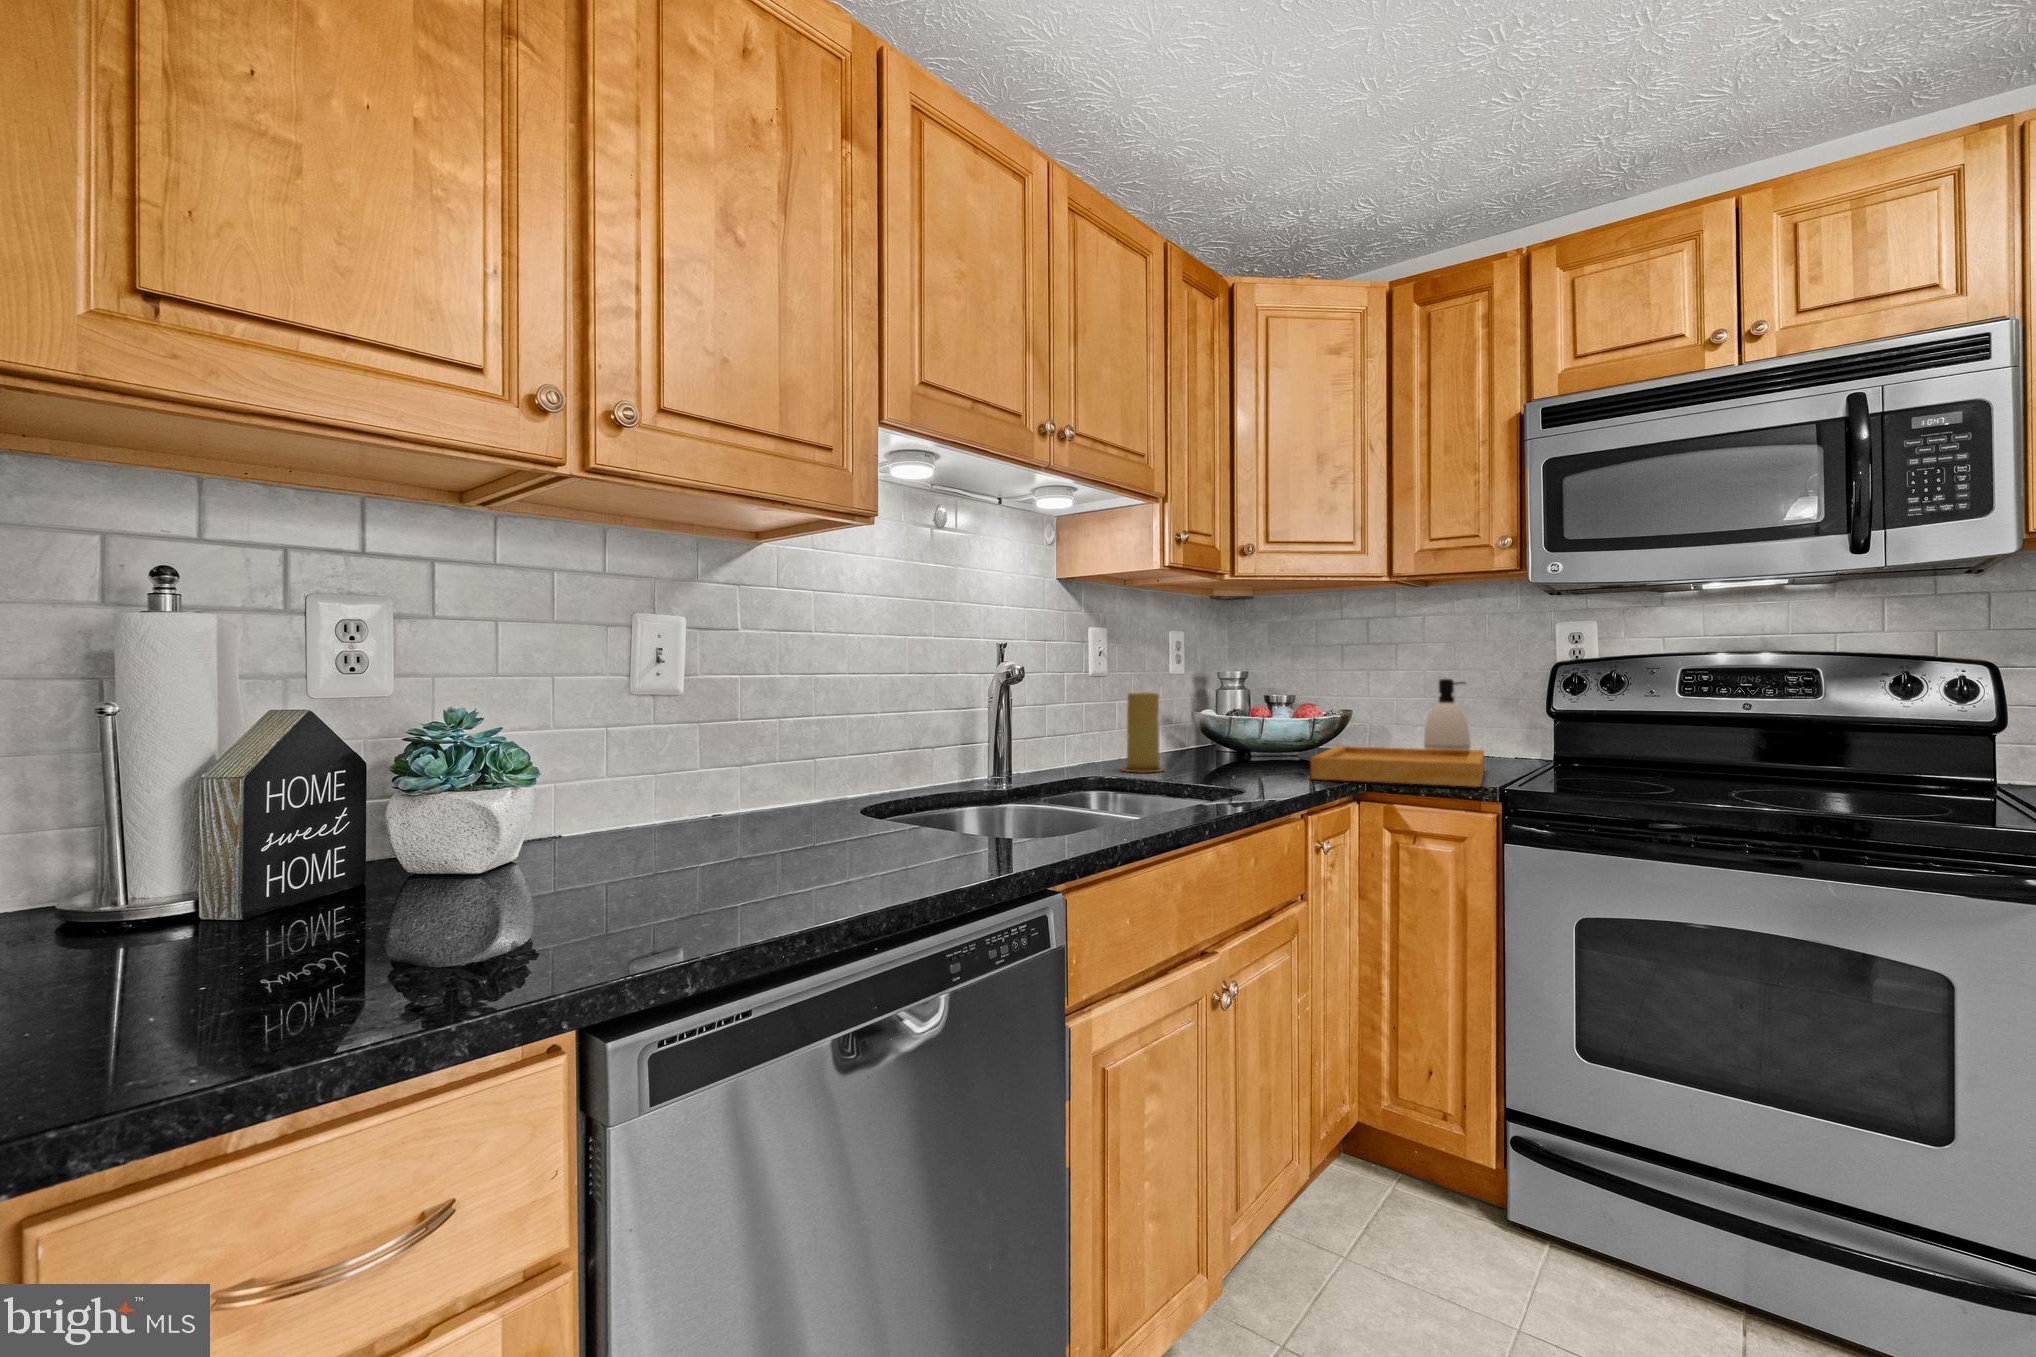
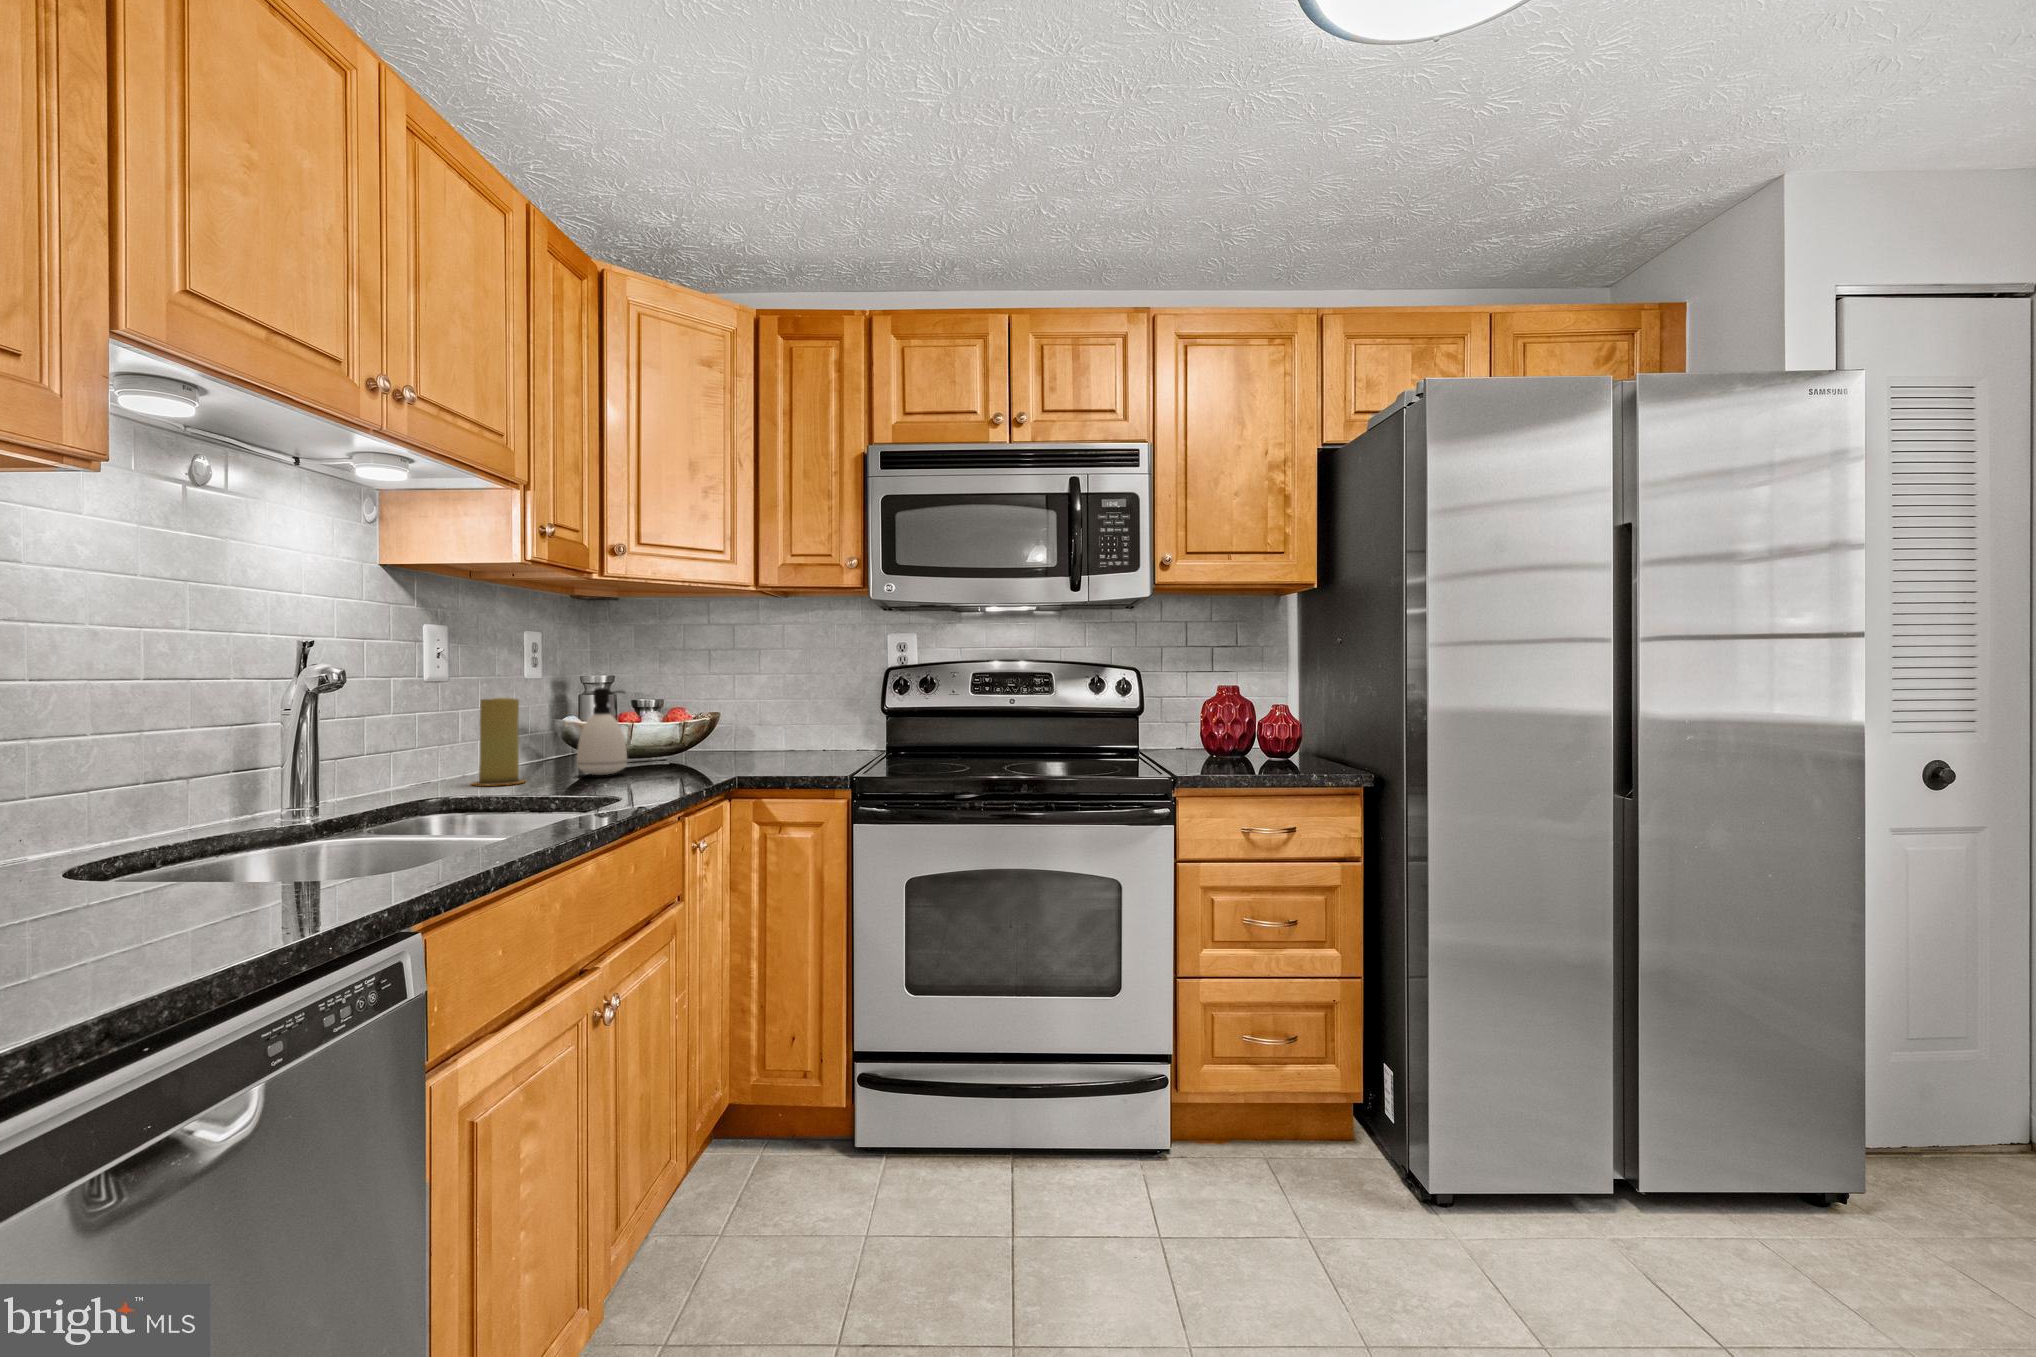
soap dispenser: present [1424,679,1470,750] -> present [577,687,627,775]
tray: present [1311,746,1484,787] -> none [684,746,834,780]

